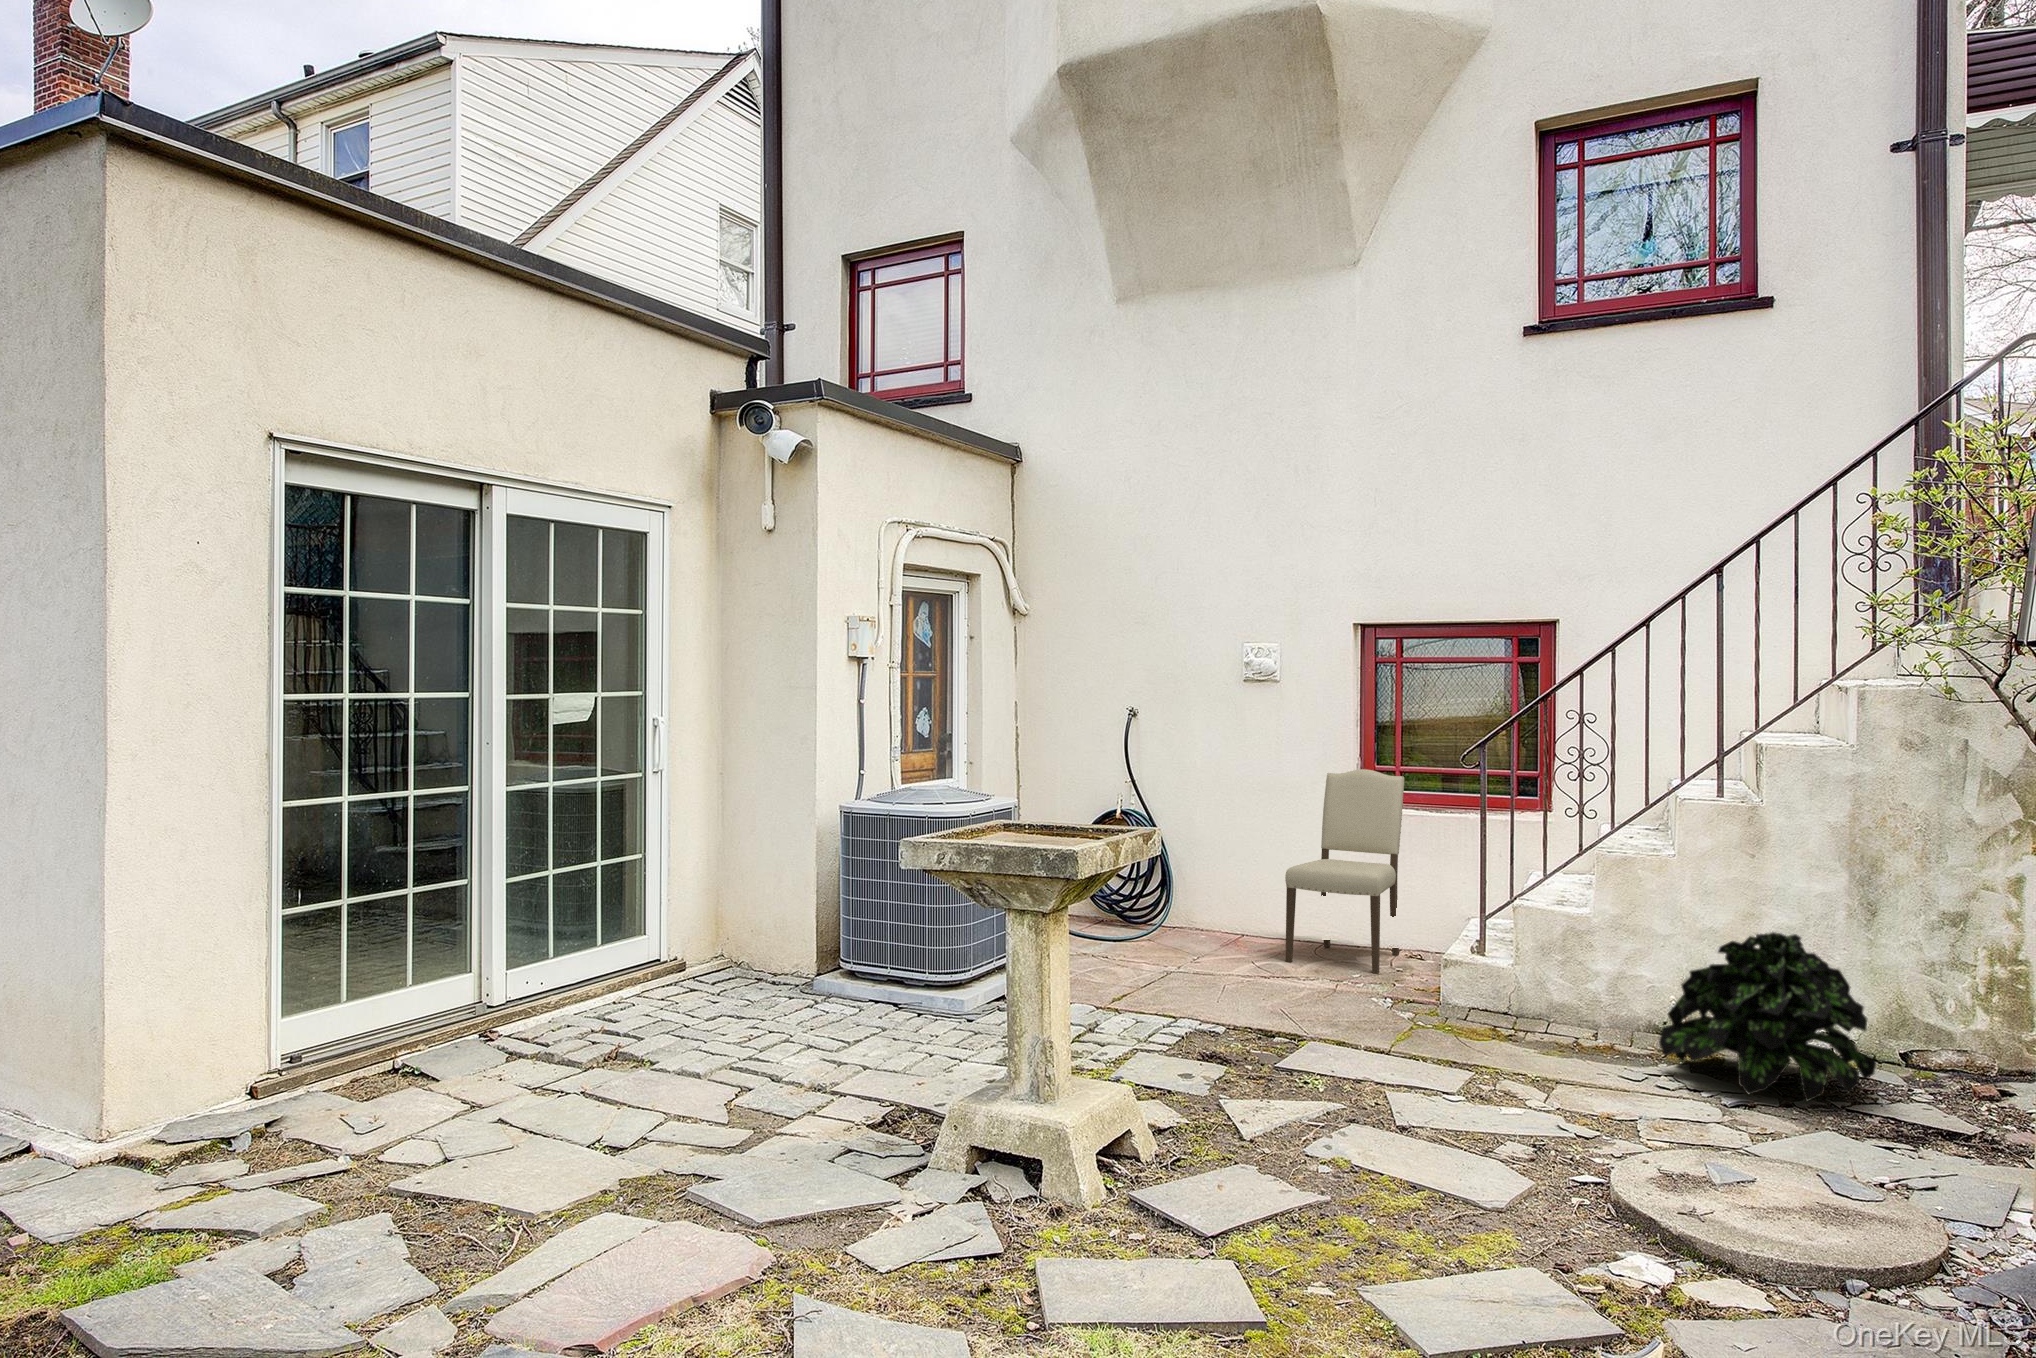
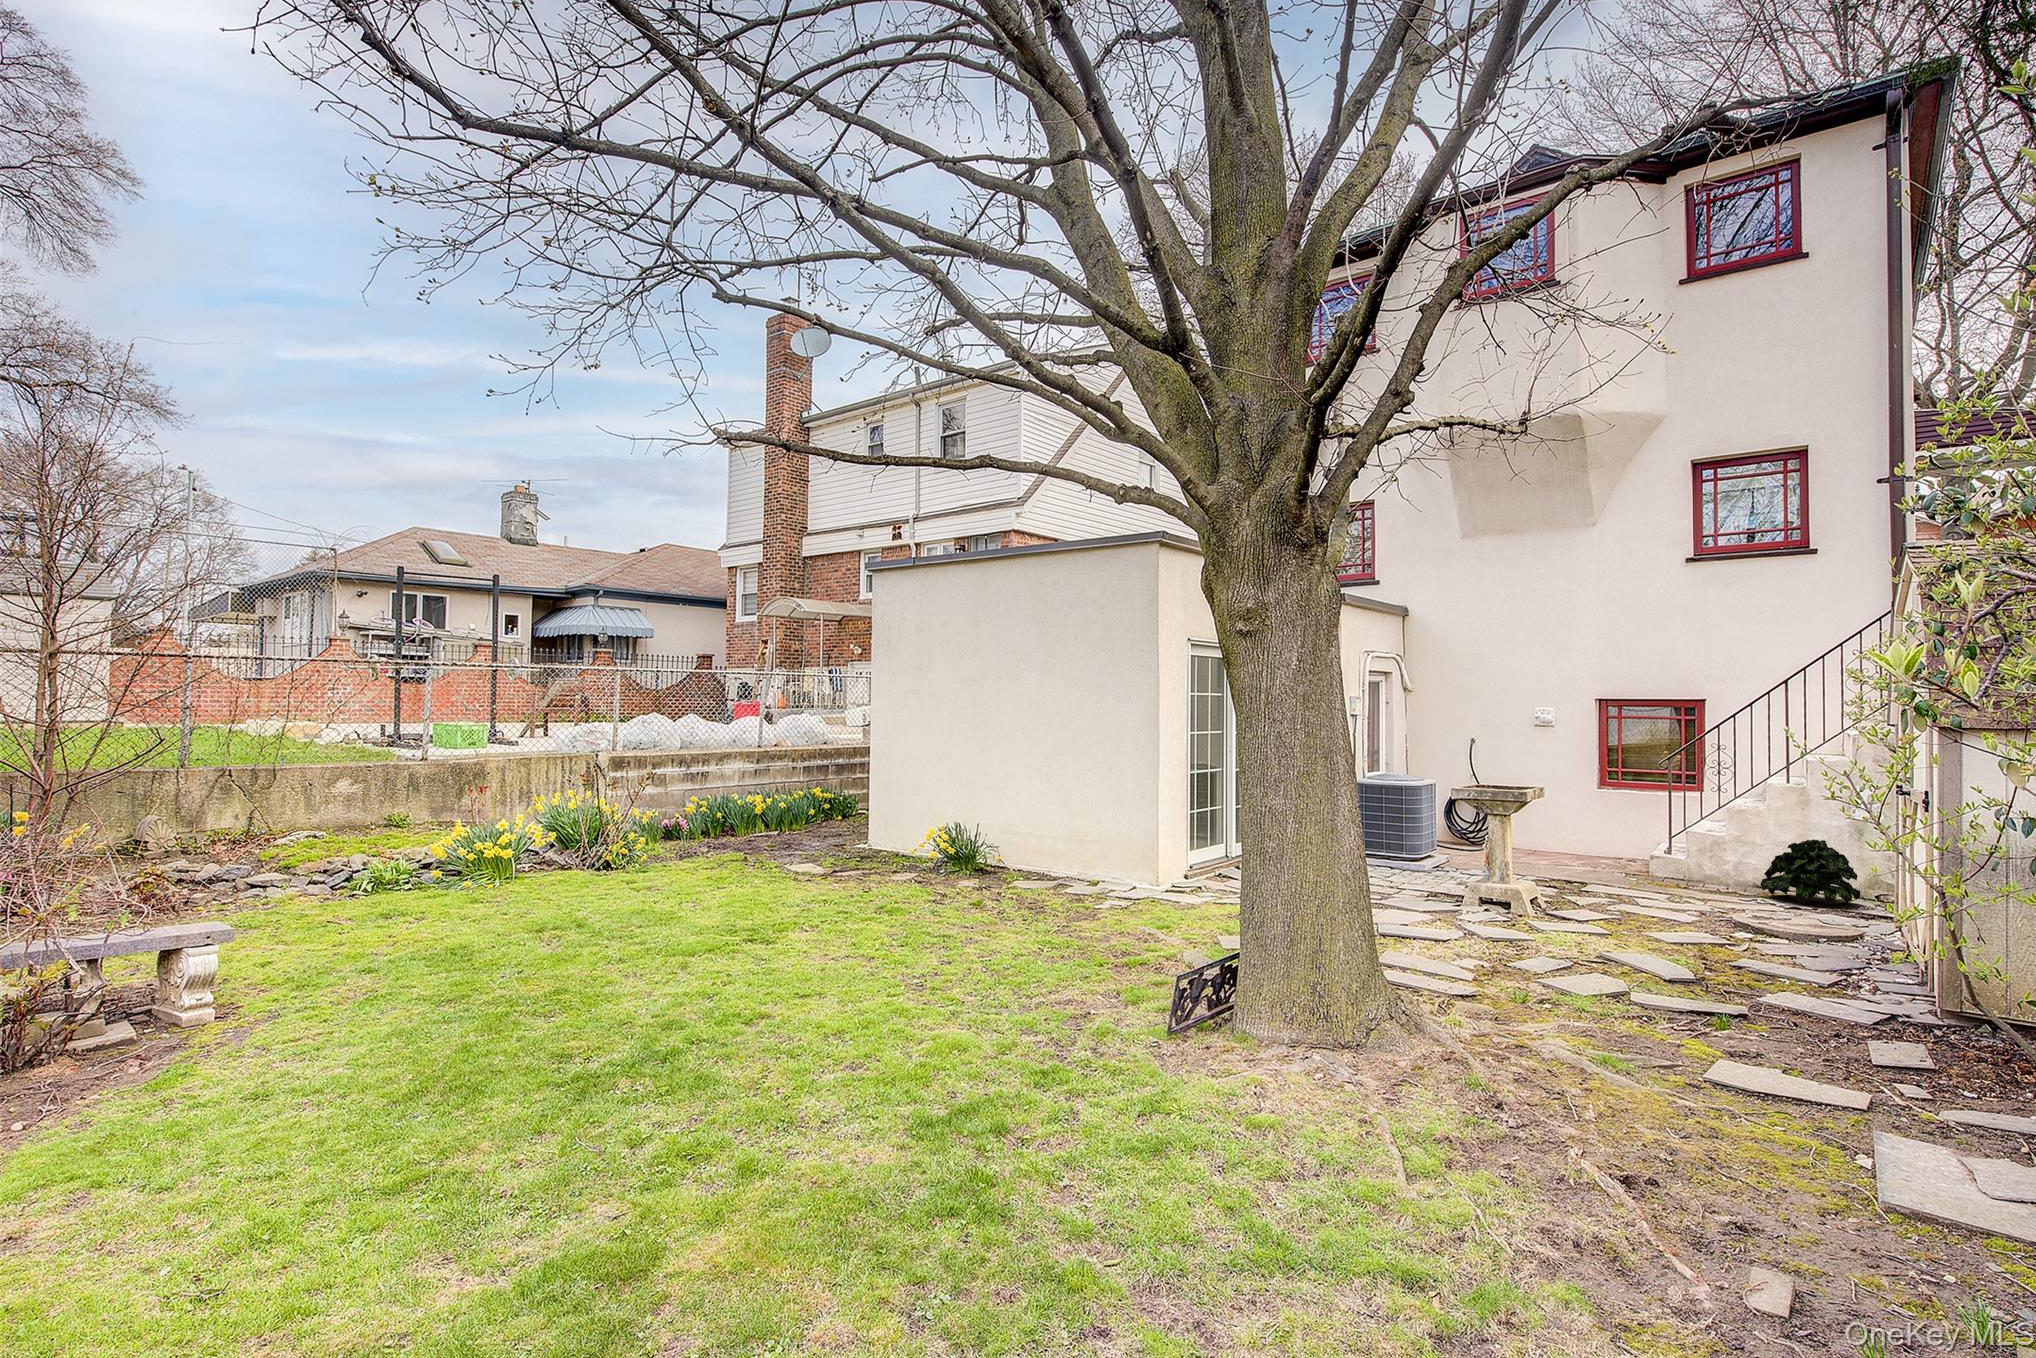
chair: present [1285,769,1405,974] -> none [1565,770,1624,865]

